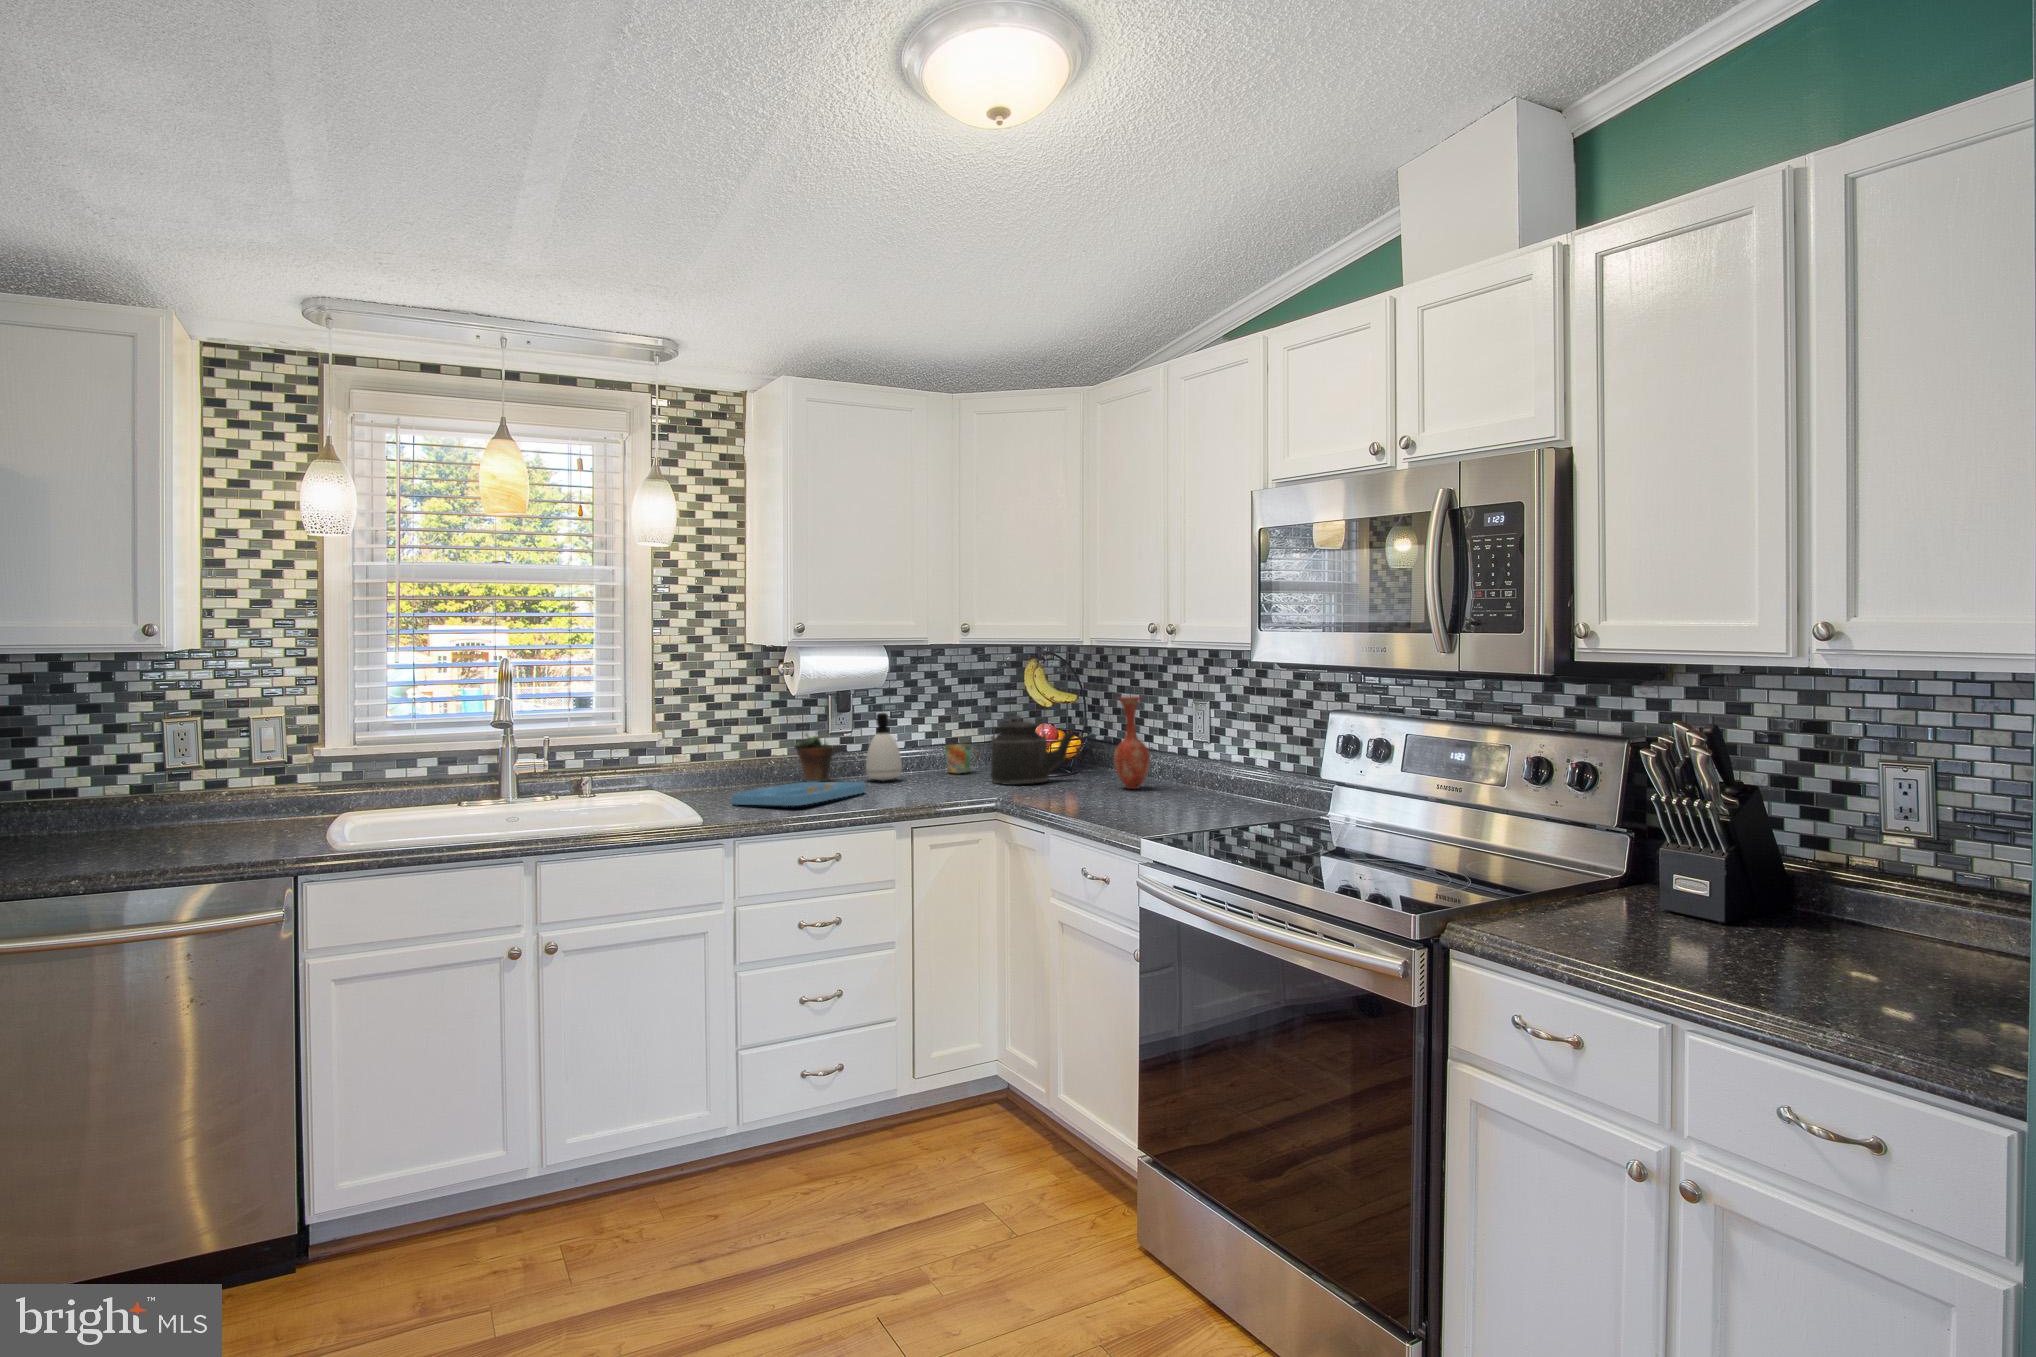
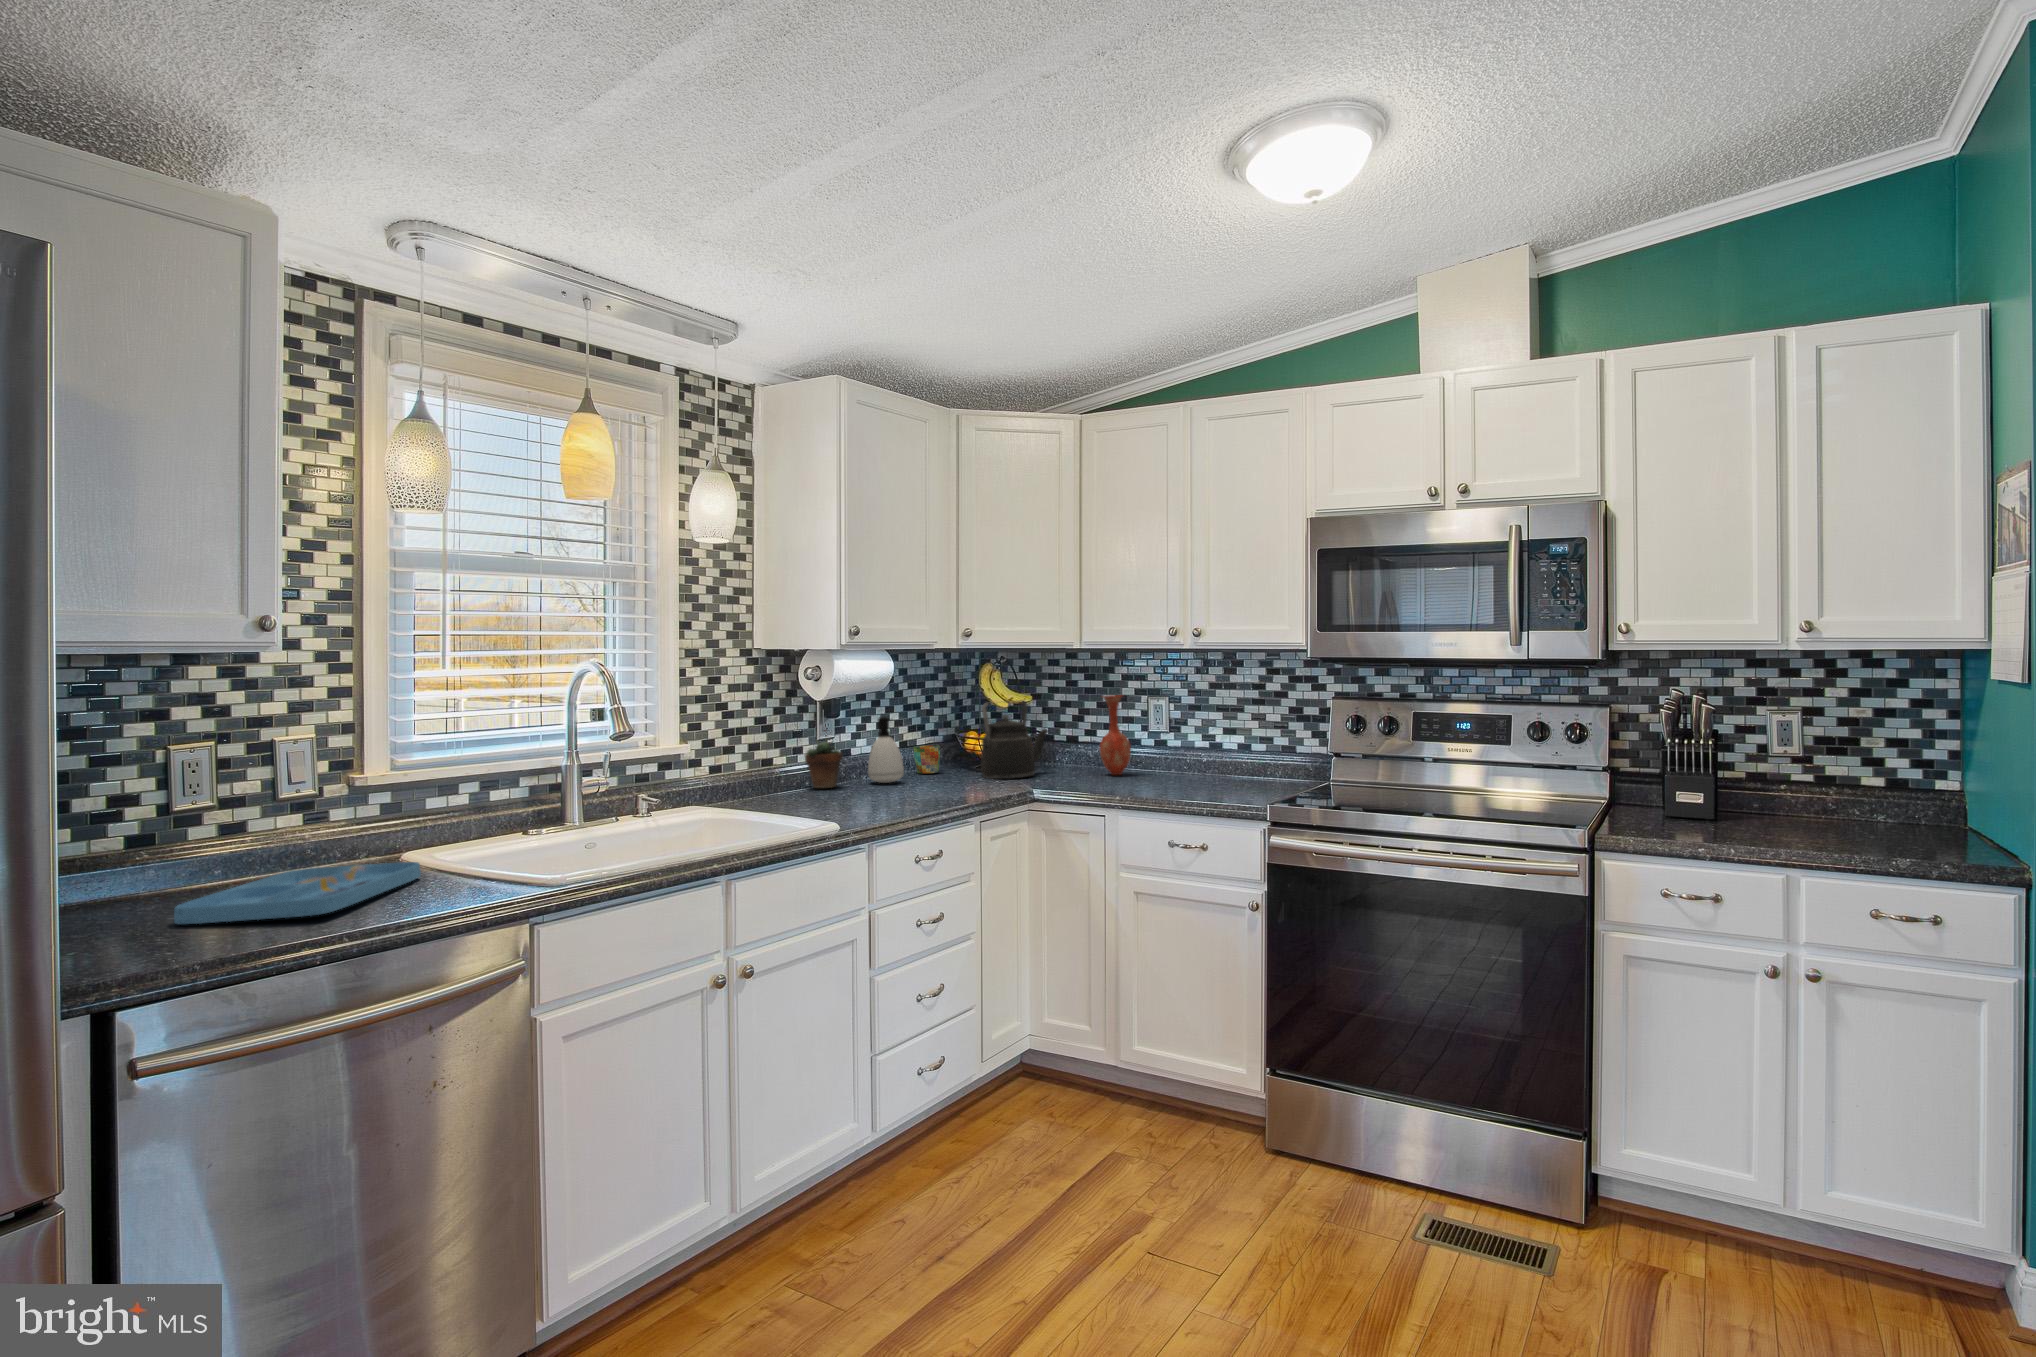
tray: present [732,782,866,806] -> present [174,862,421,924]

